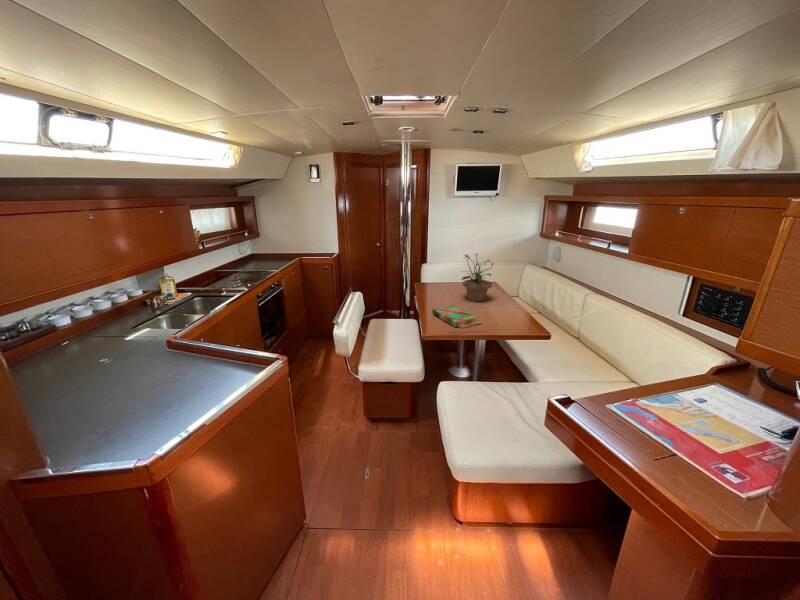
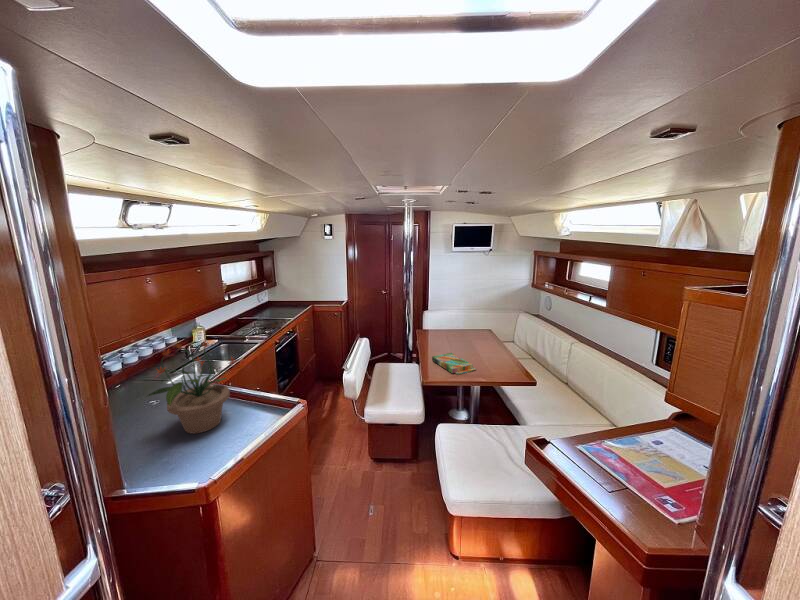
potted plant: present [462,254,493,301] -> present [148,342,236,433]

